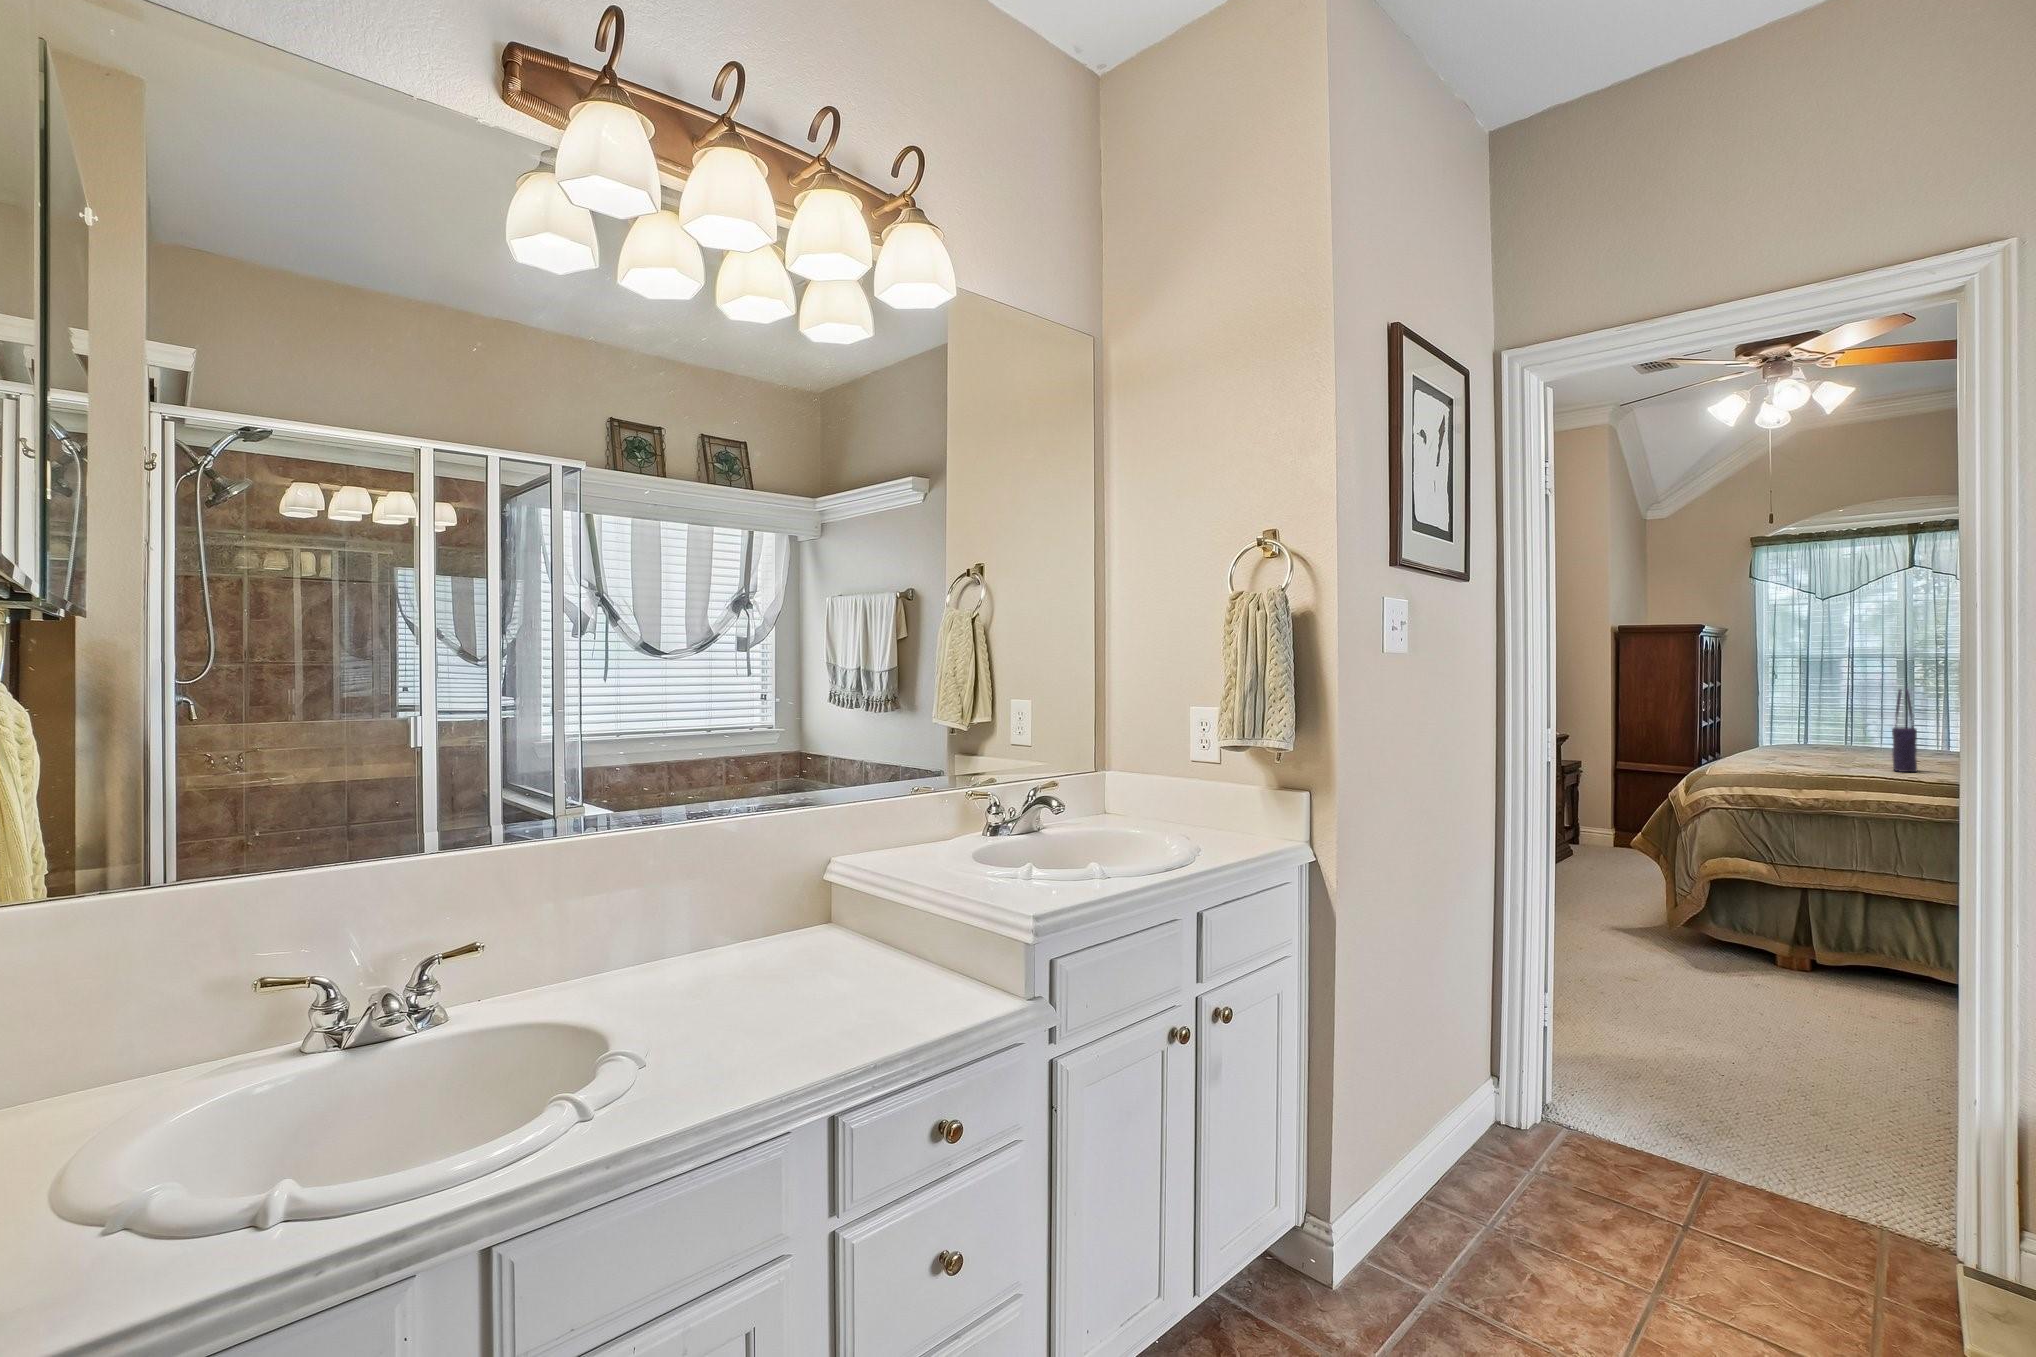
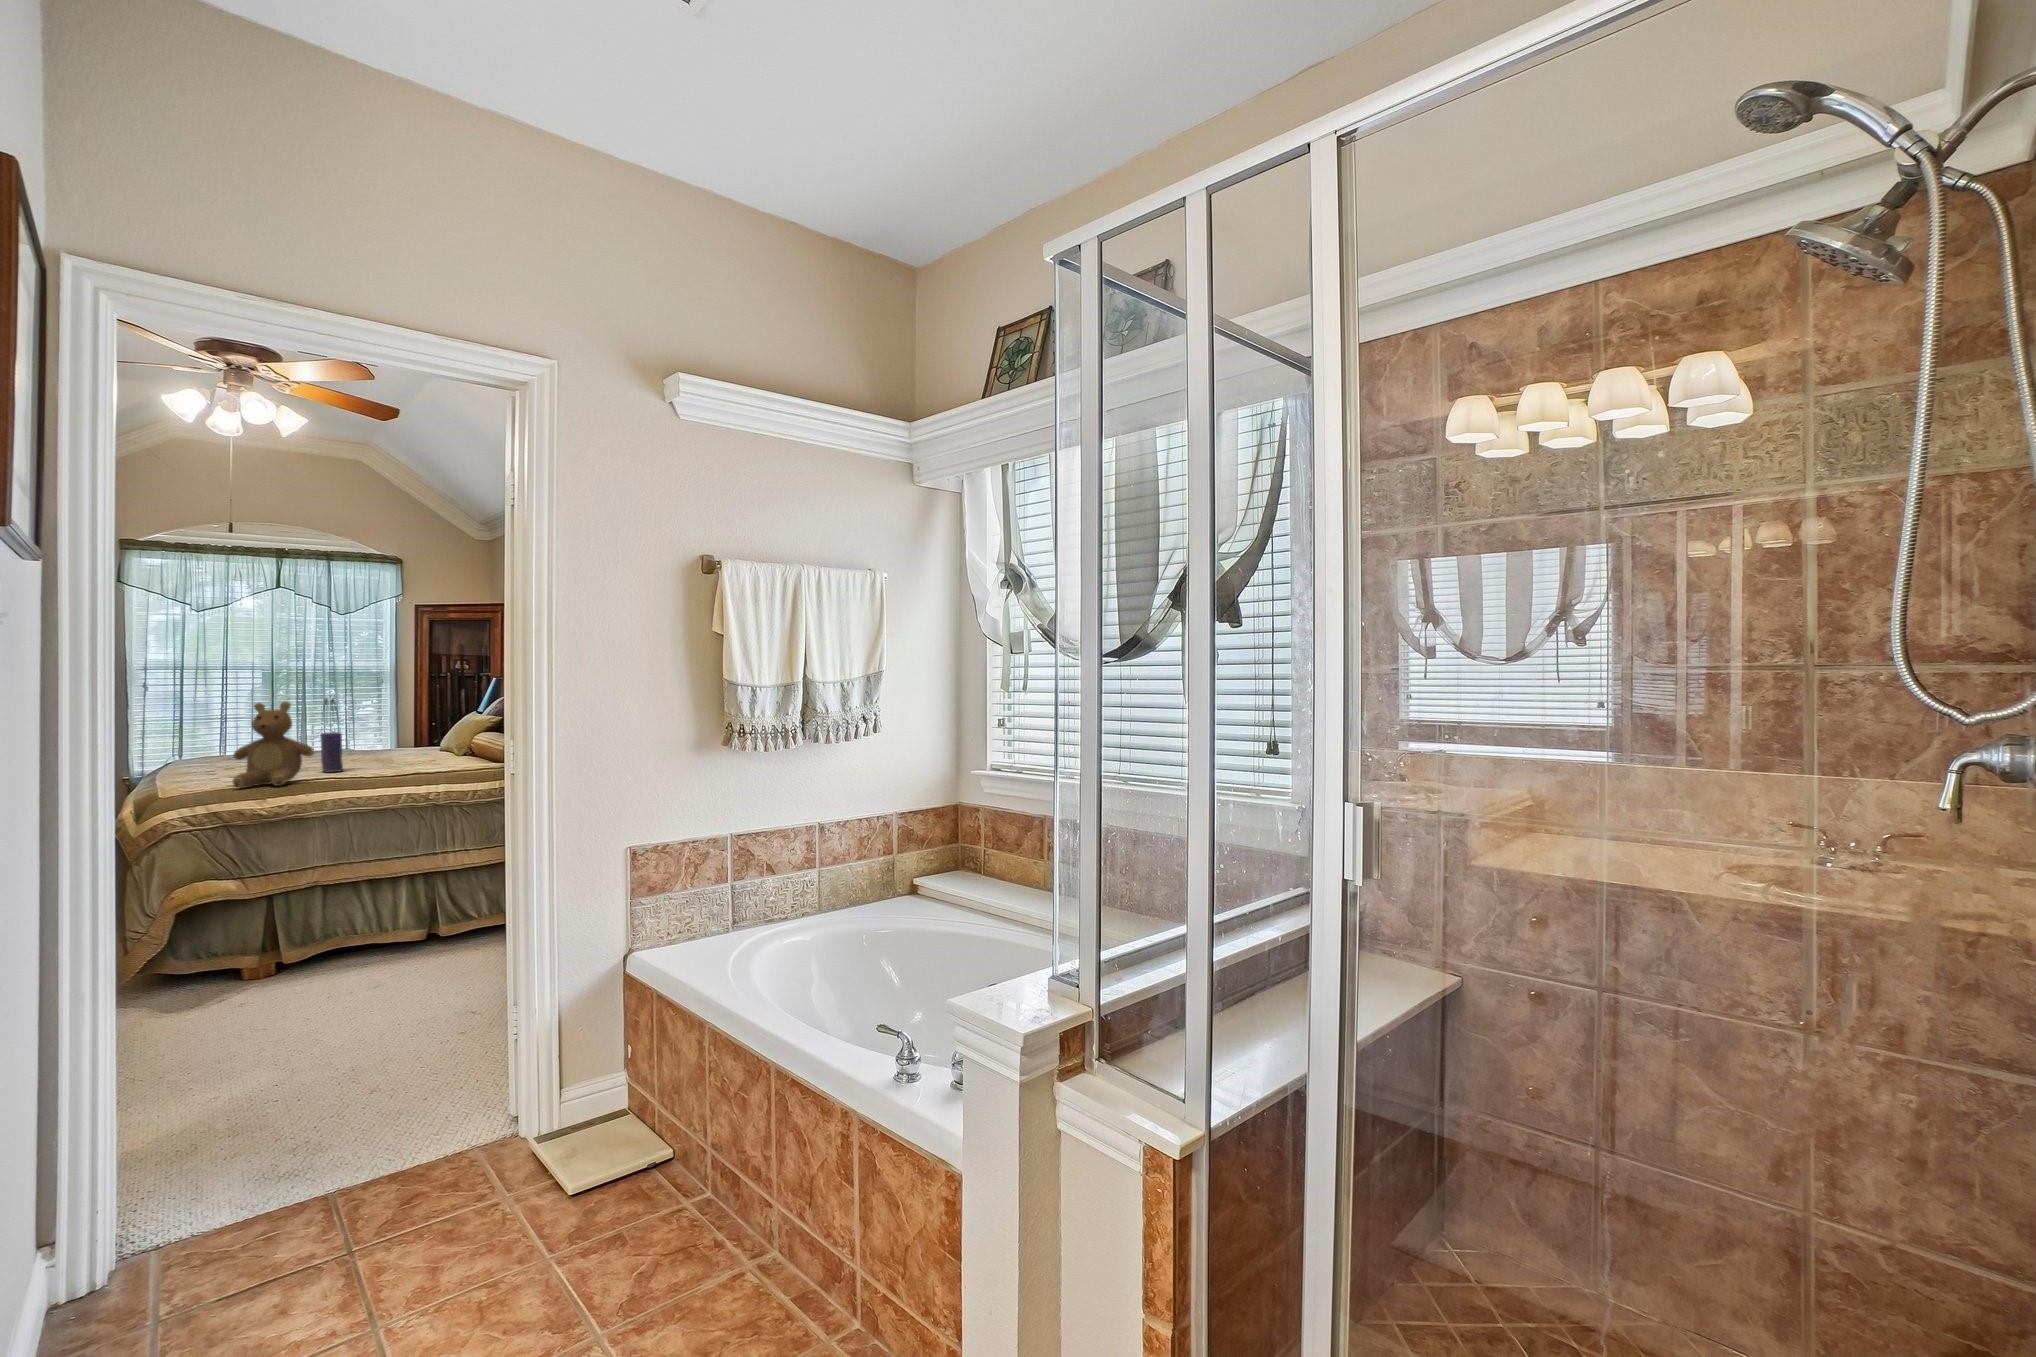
teddy bear: none [1777,690,1867,777] -> present [233,702,314,788]

